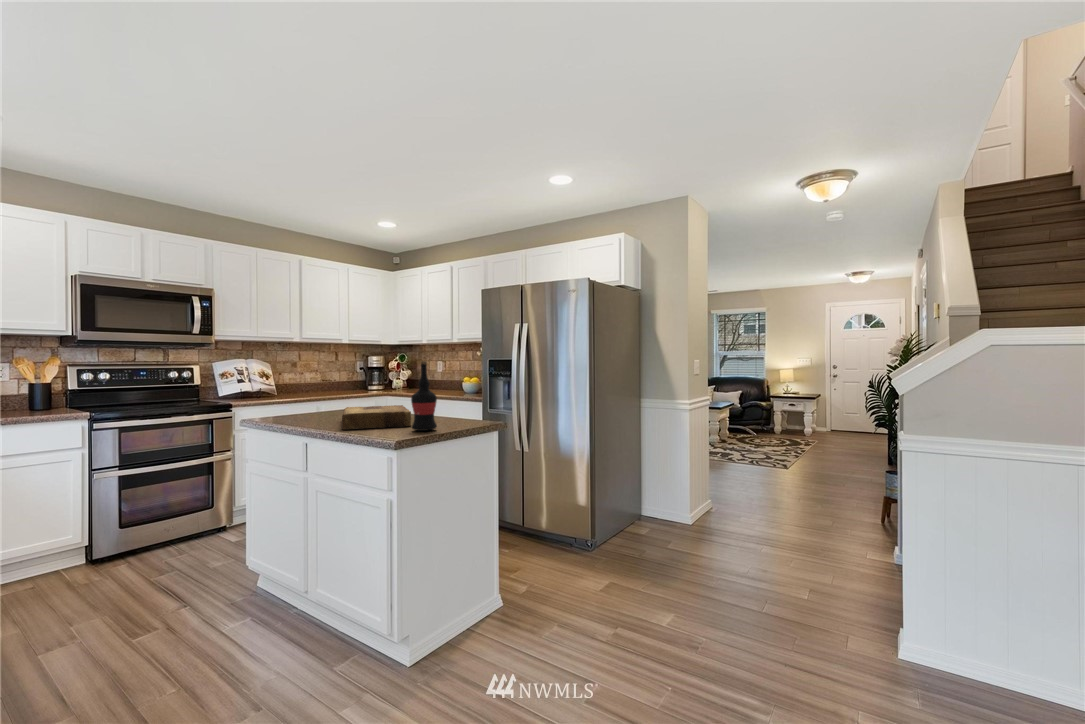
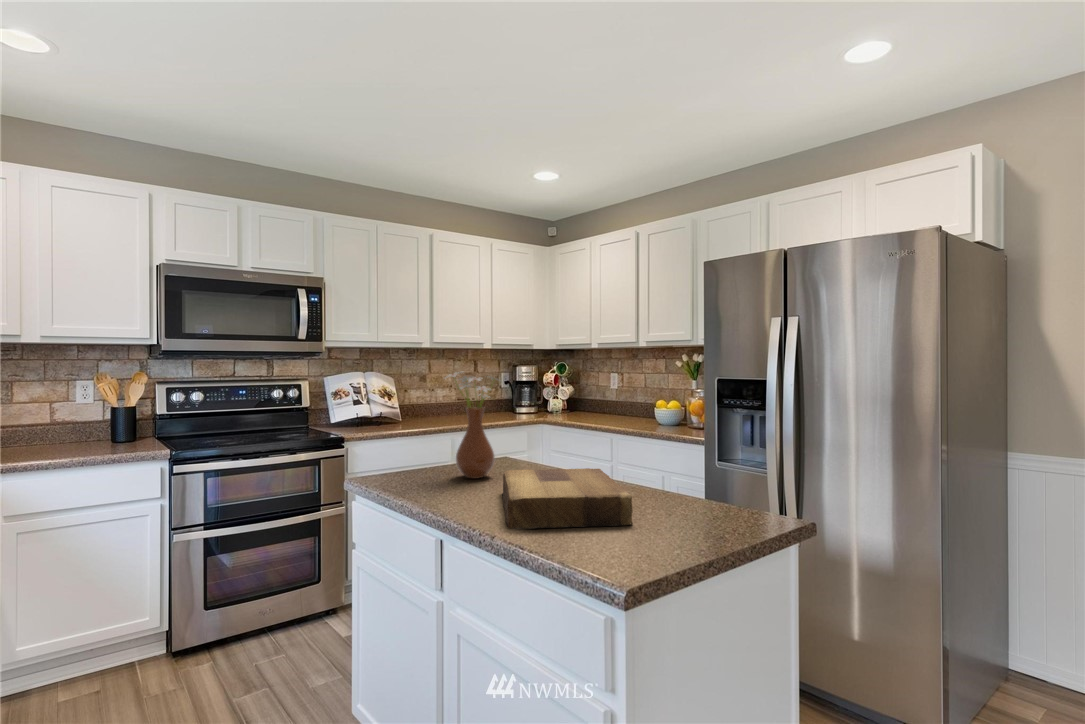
vase: none [307,352,346,416] -> present [449,372,499,478]
wine bottle: present [411,361,437,431] -> none [644,402,696,550]

